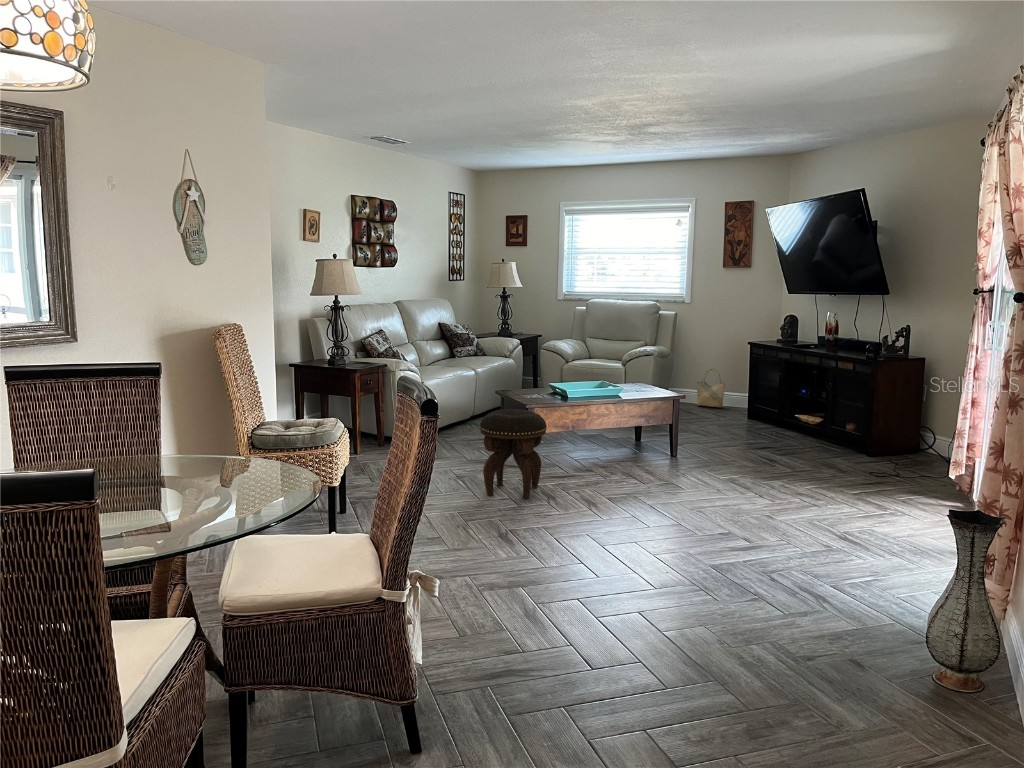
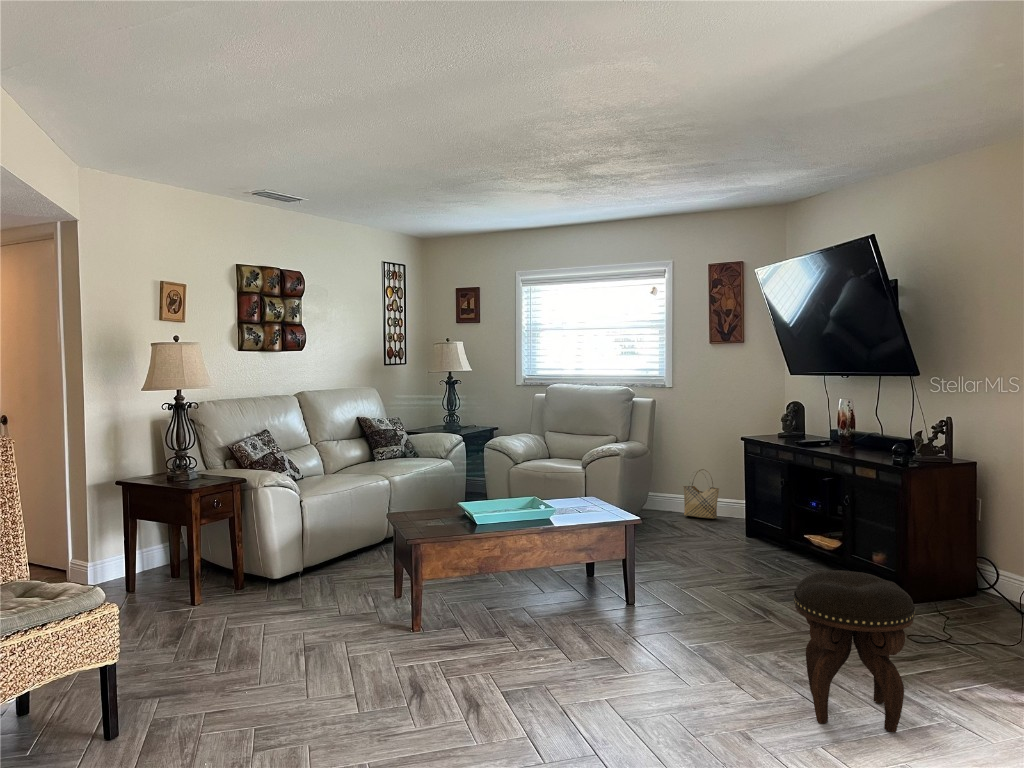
footstool: present [480,409,547,499] -> present [794,570,915,732]

